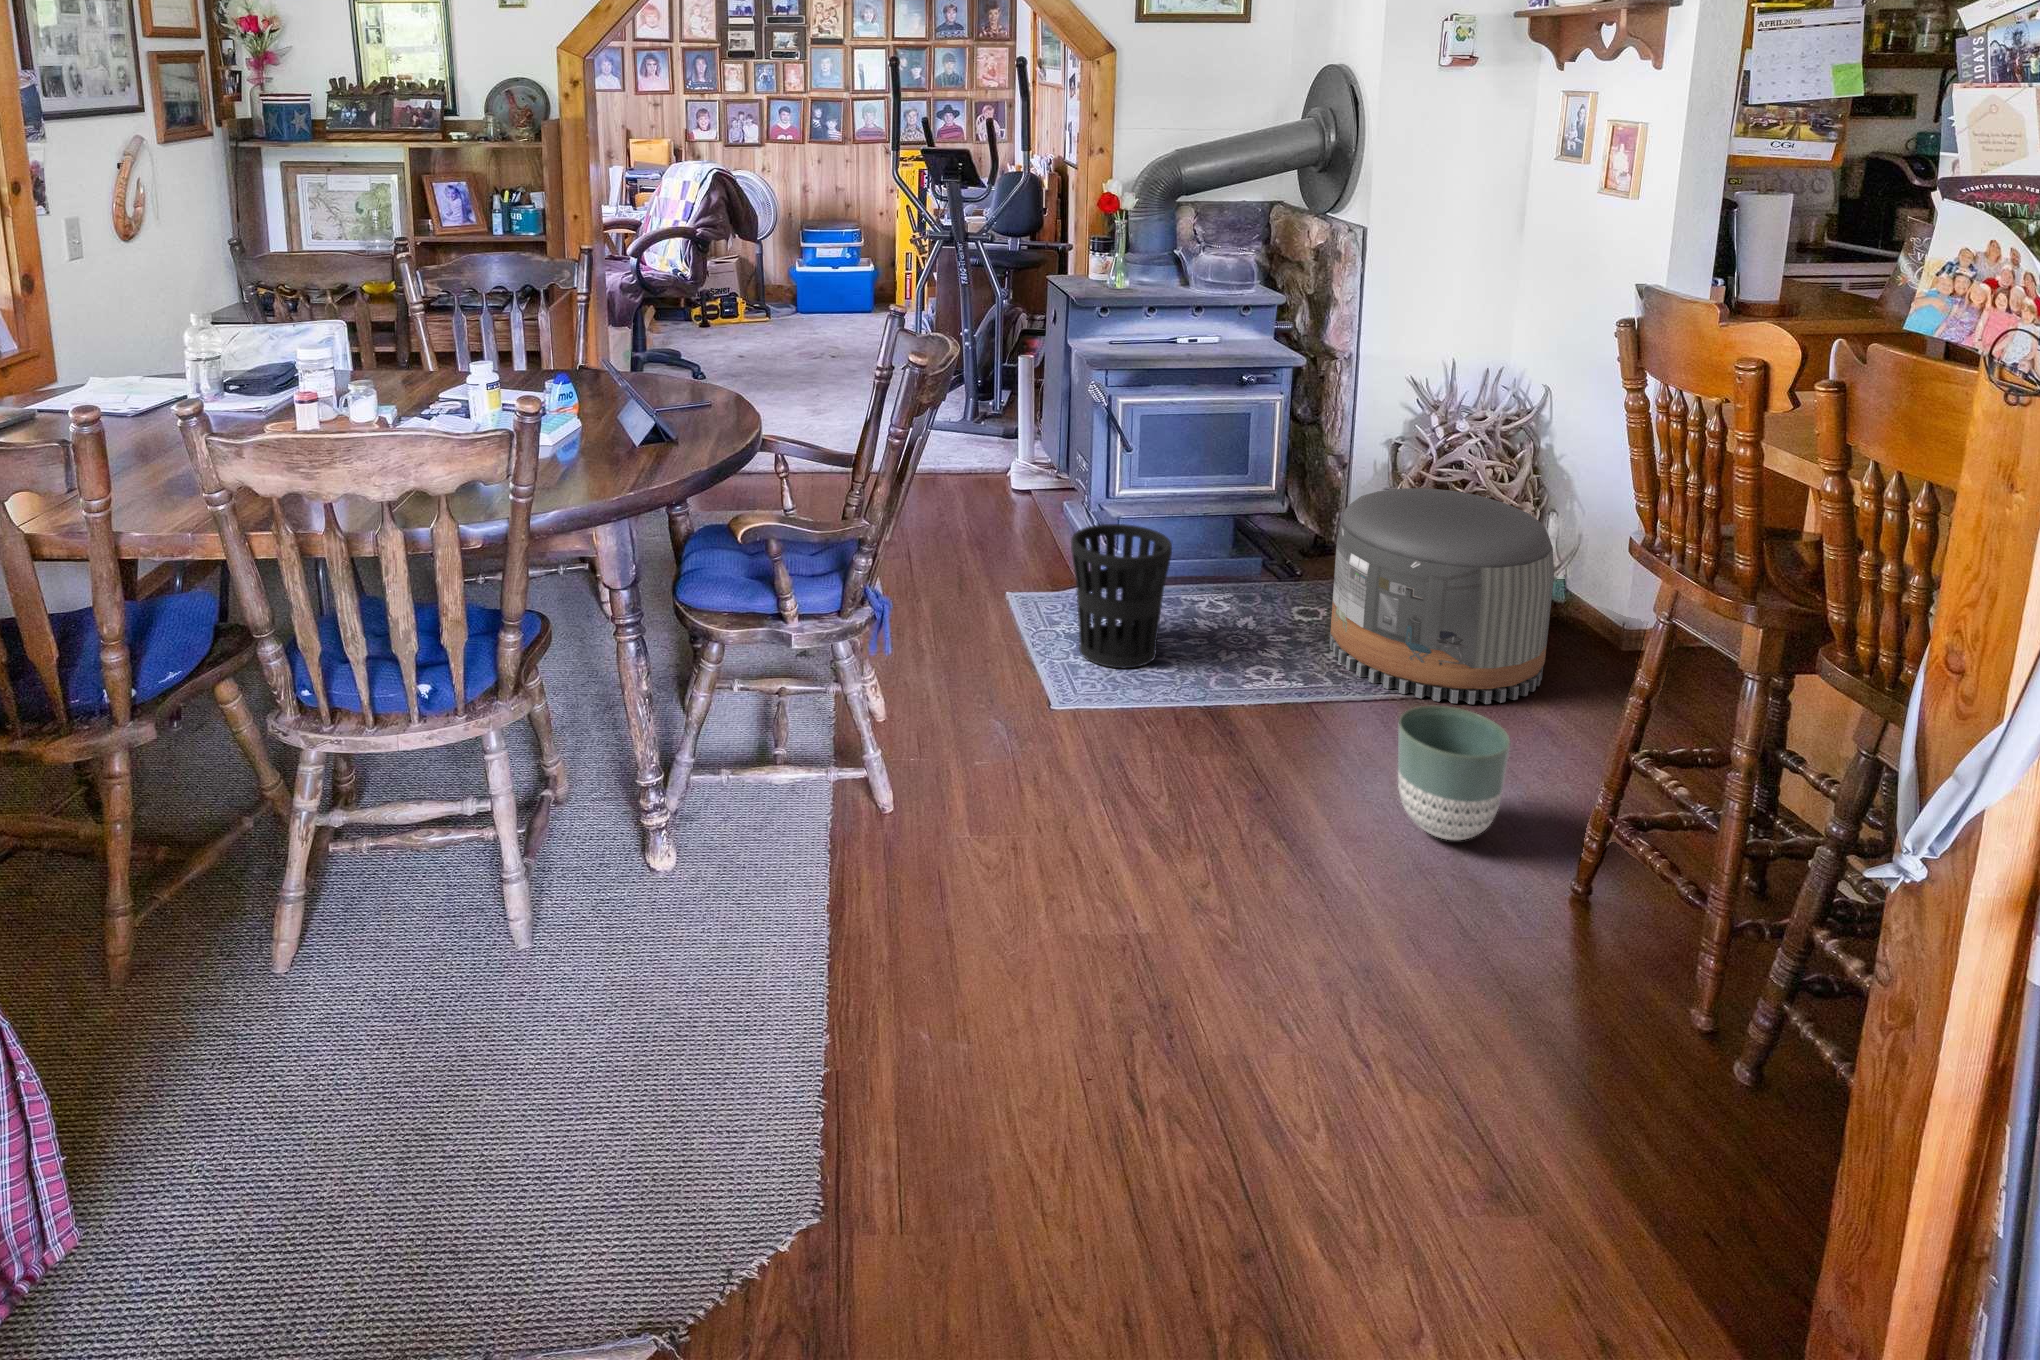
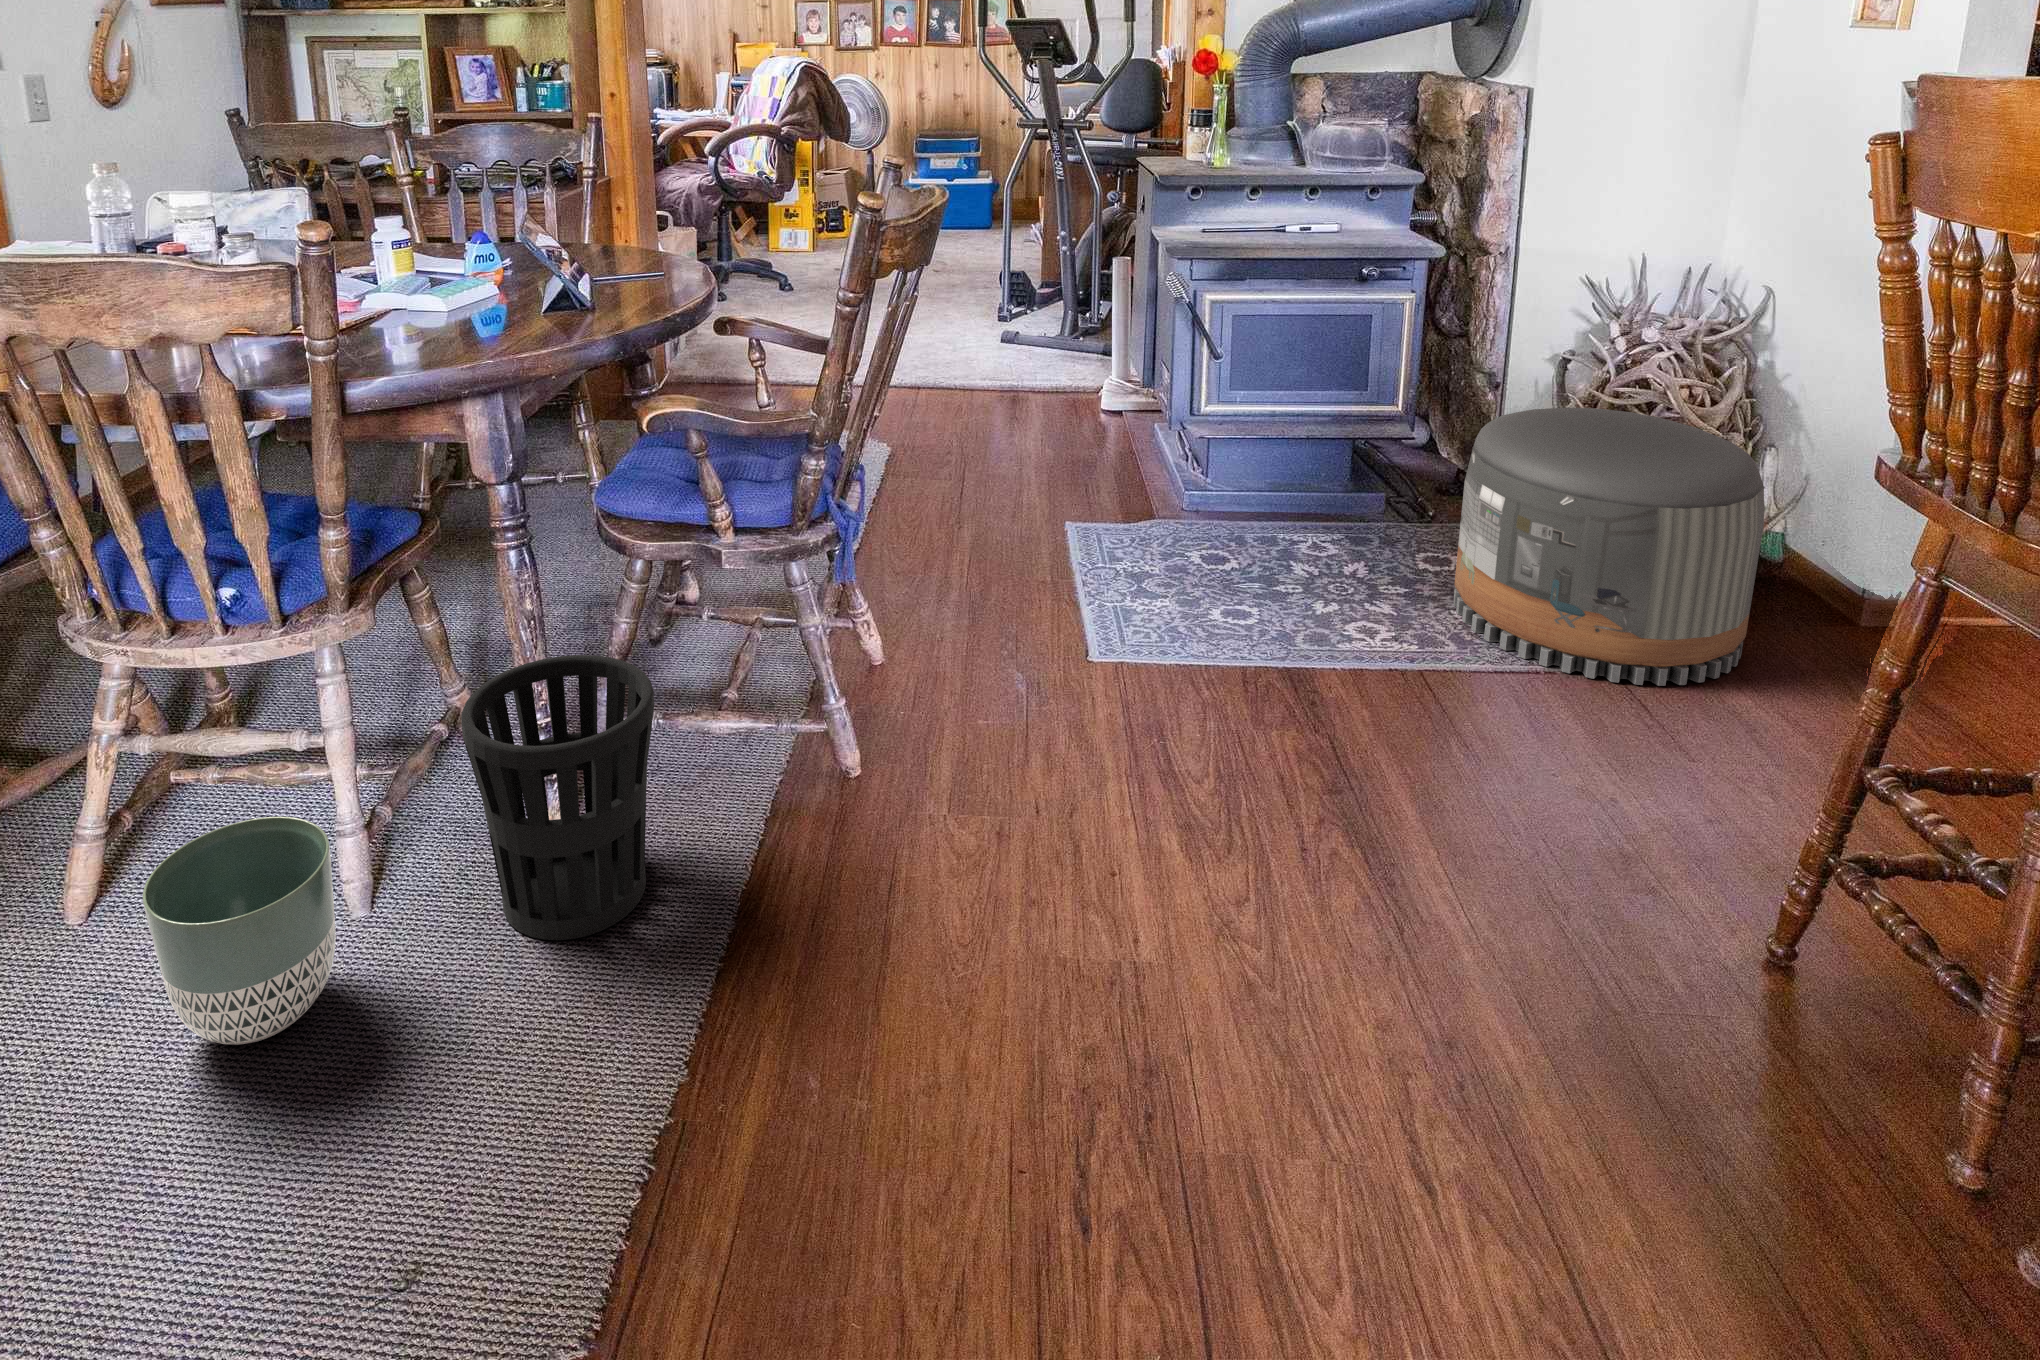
wastebasket: present [1071,524,1172,668] -> present [461,655,654,940]
planter: present [1398,706,1510,841] -> present [143,817,336,1044]

